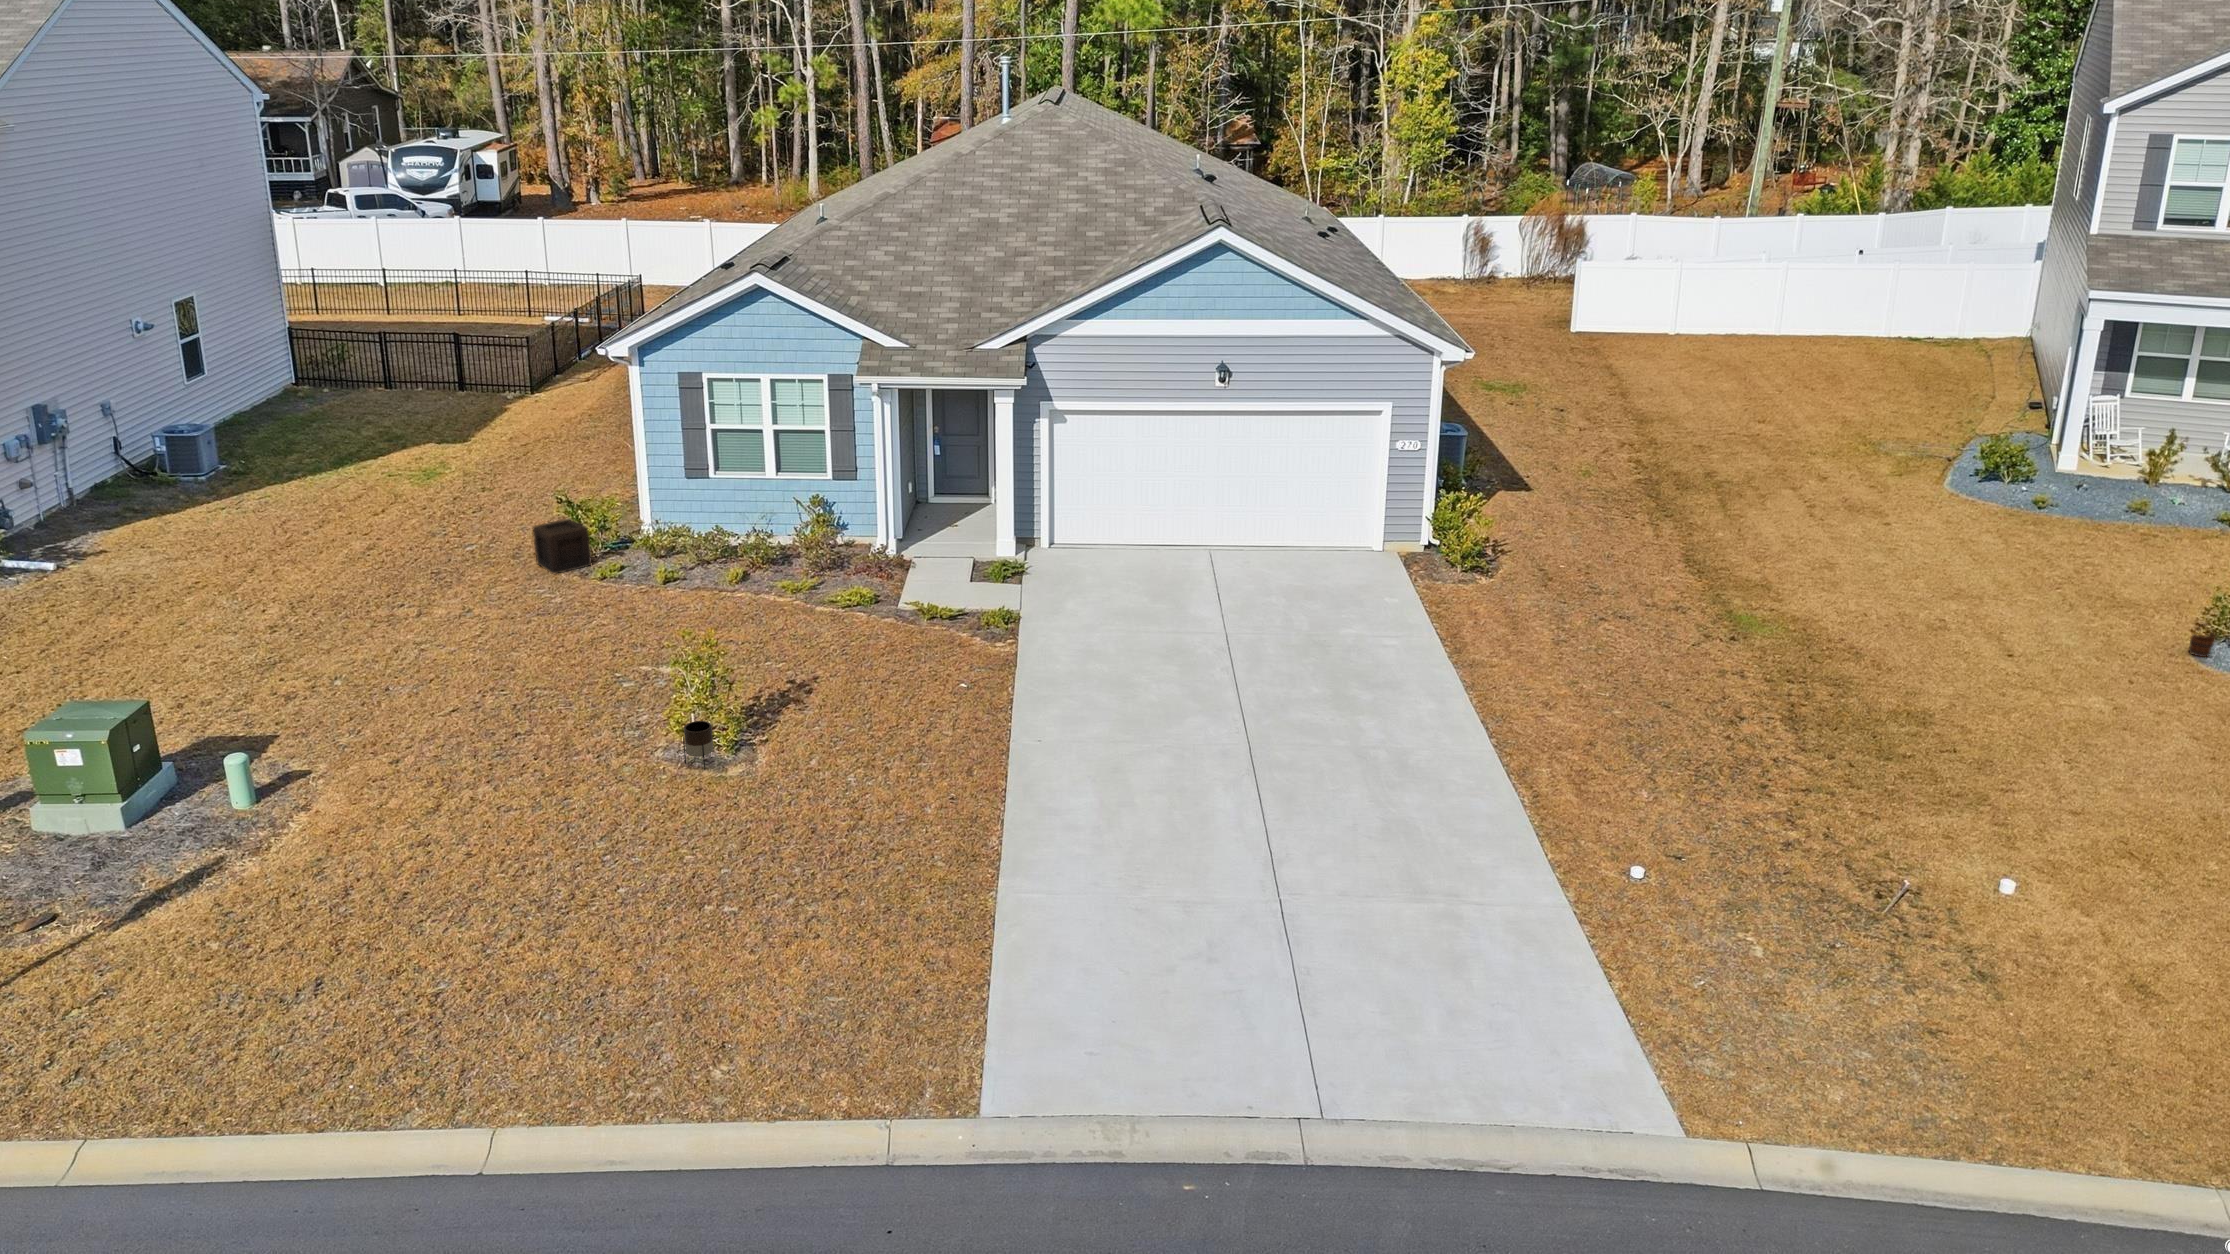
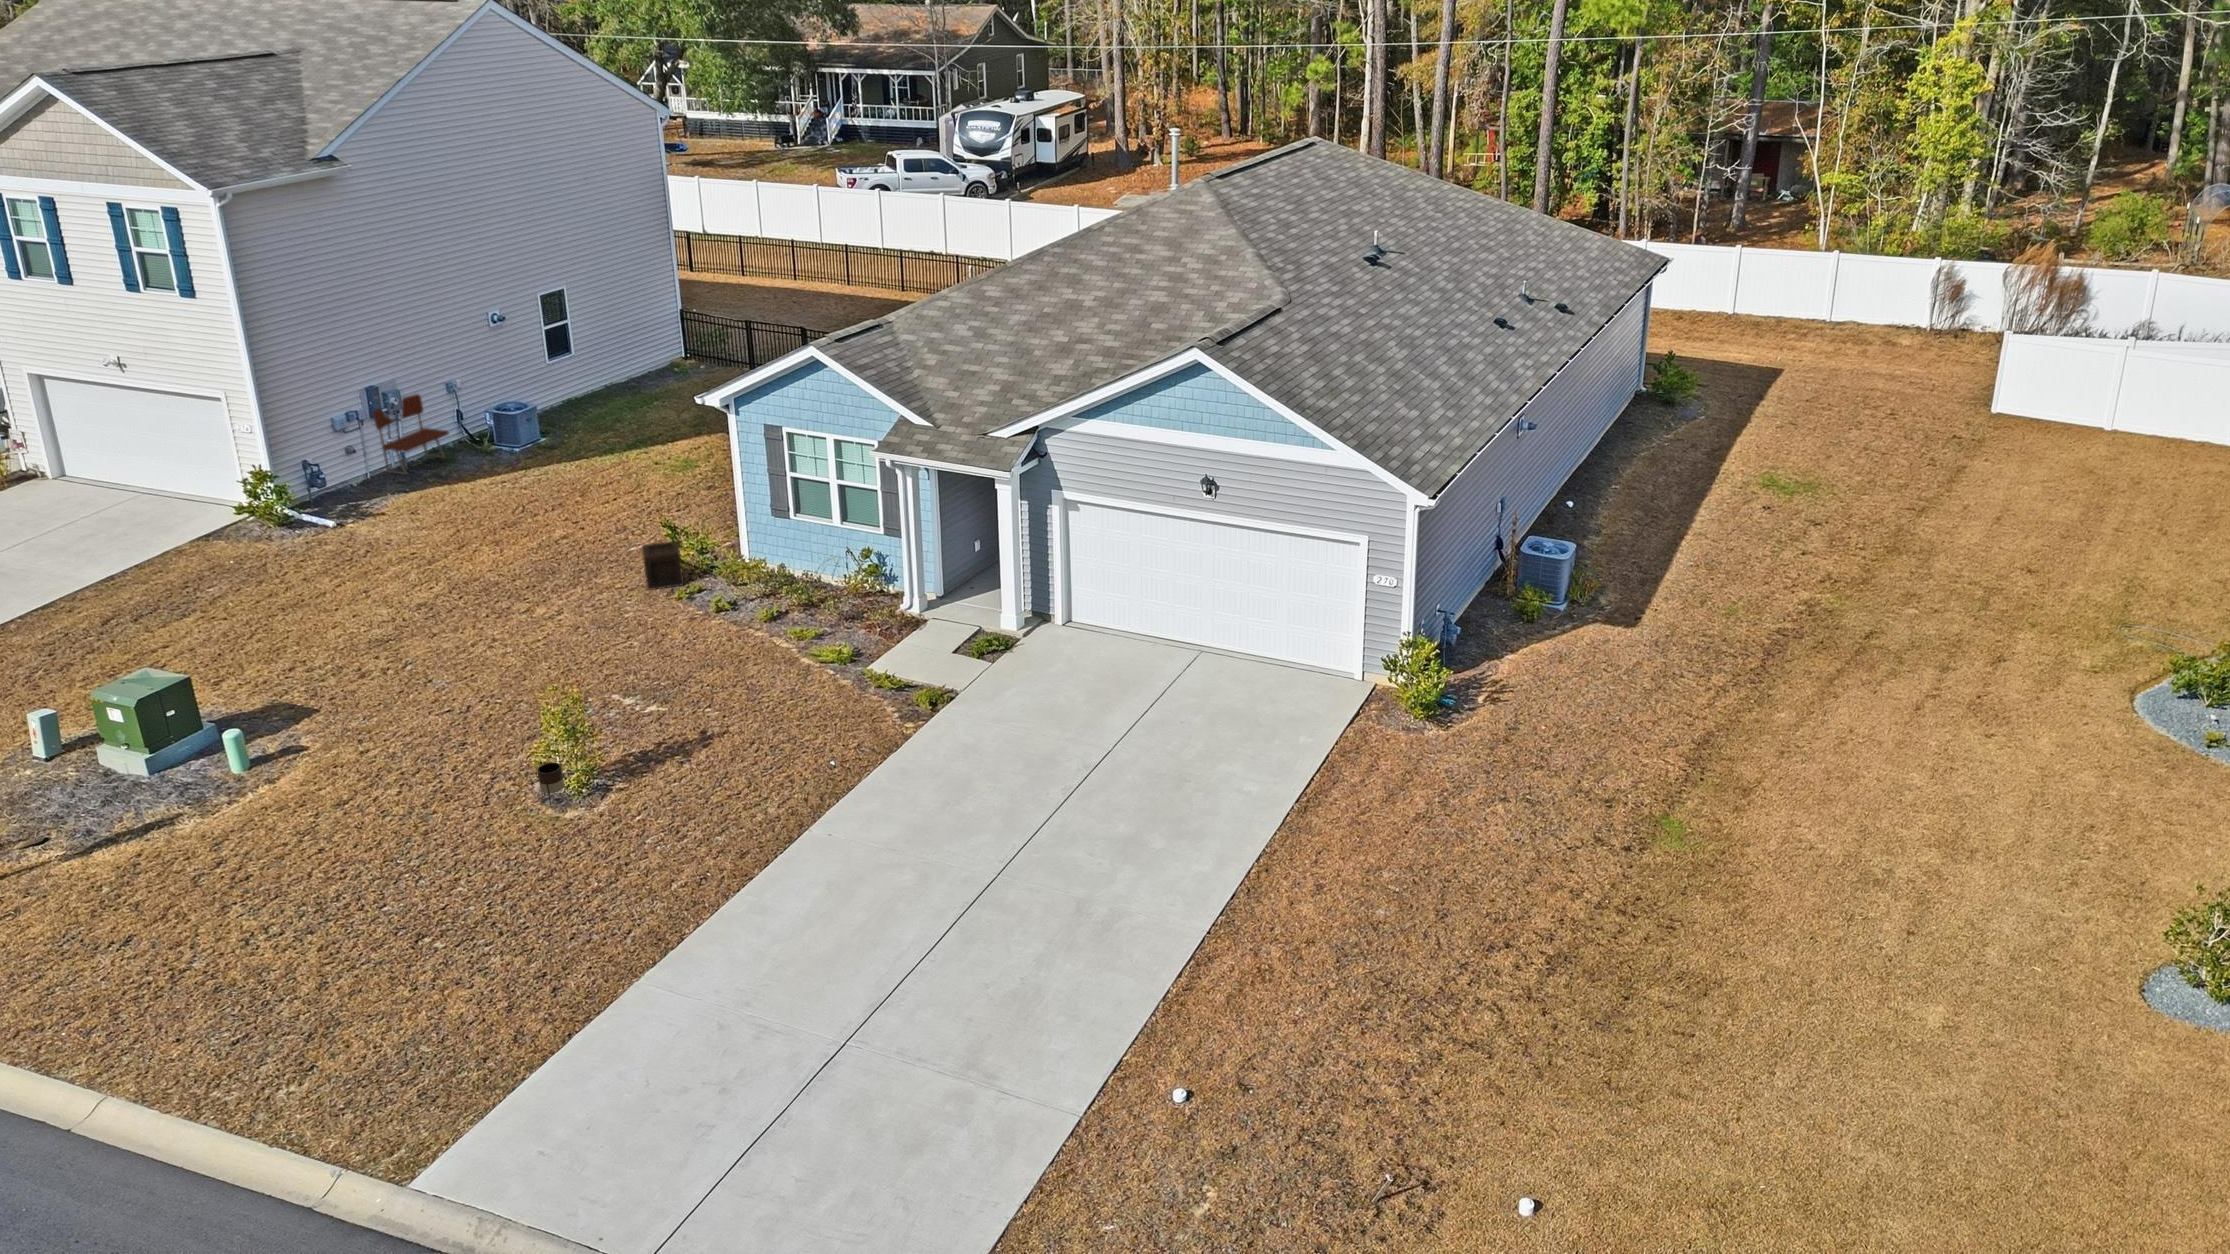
bench: none [45,415,133,511] -> present [373,394,449,475]
wooden bucket: present [2189,624,2215,657] -> none [2131,954,2163,994]

